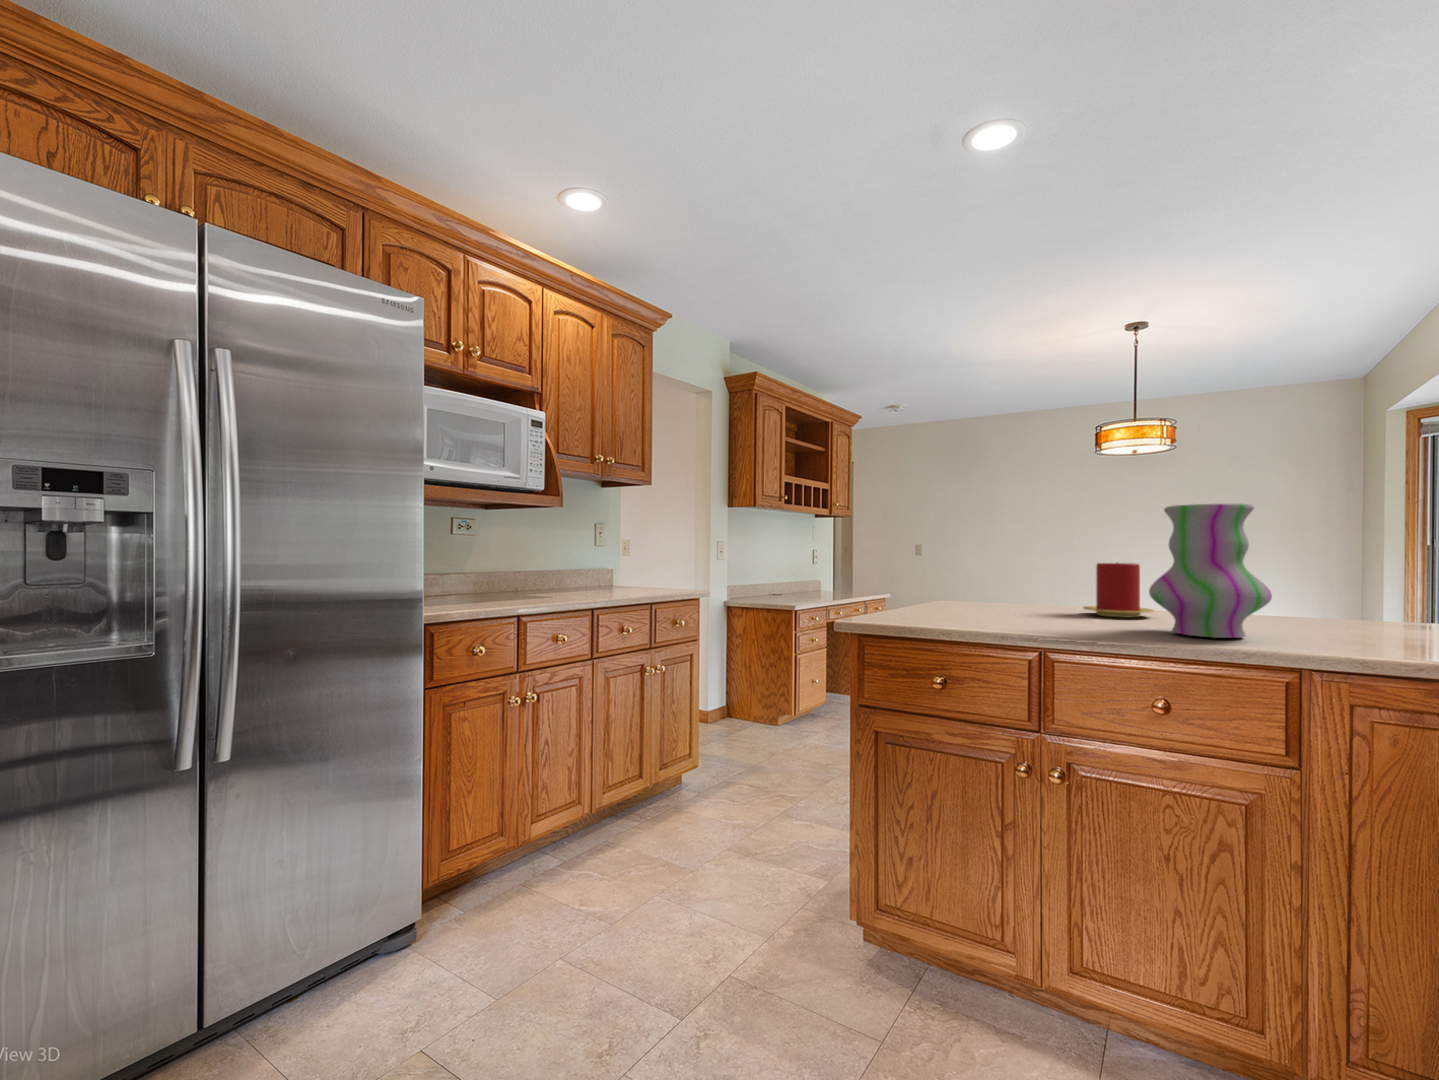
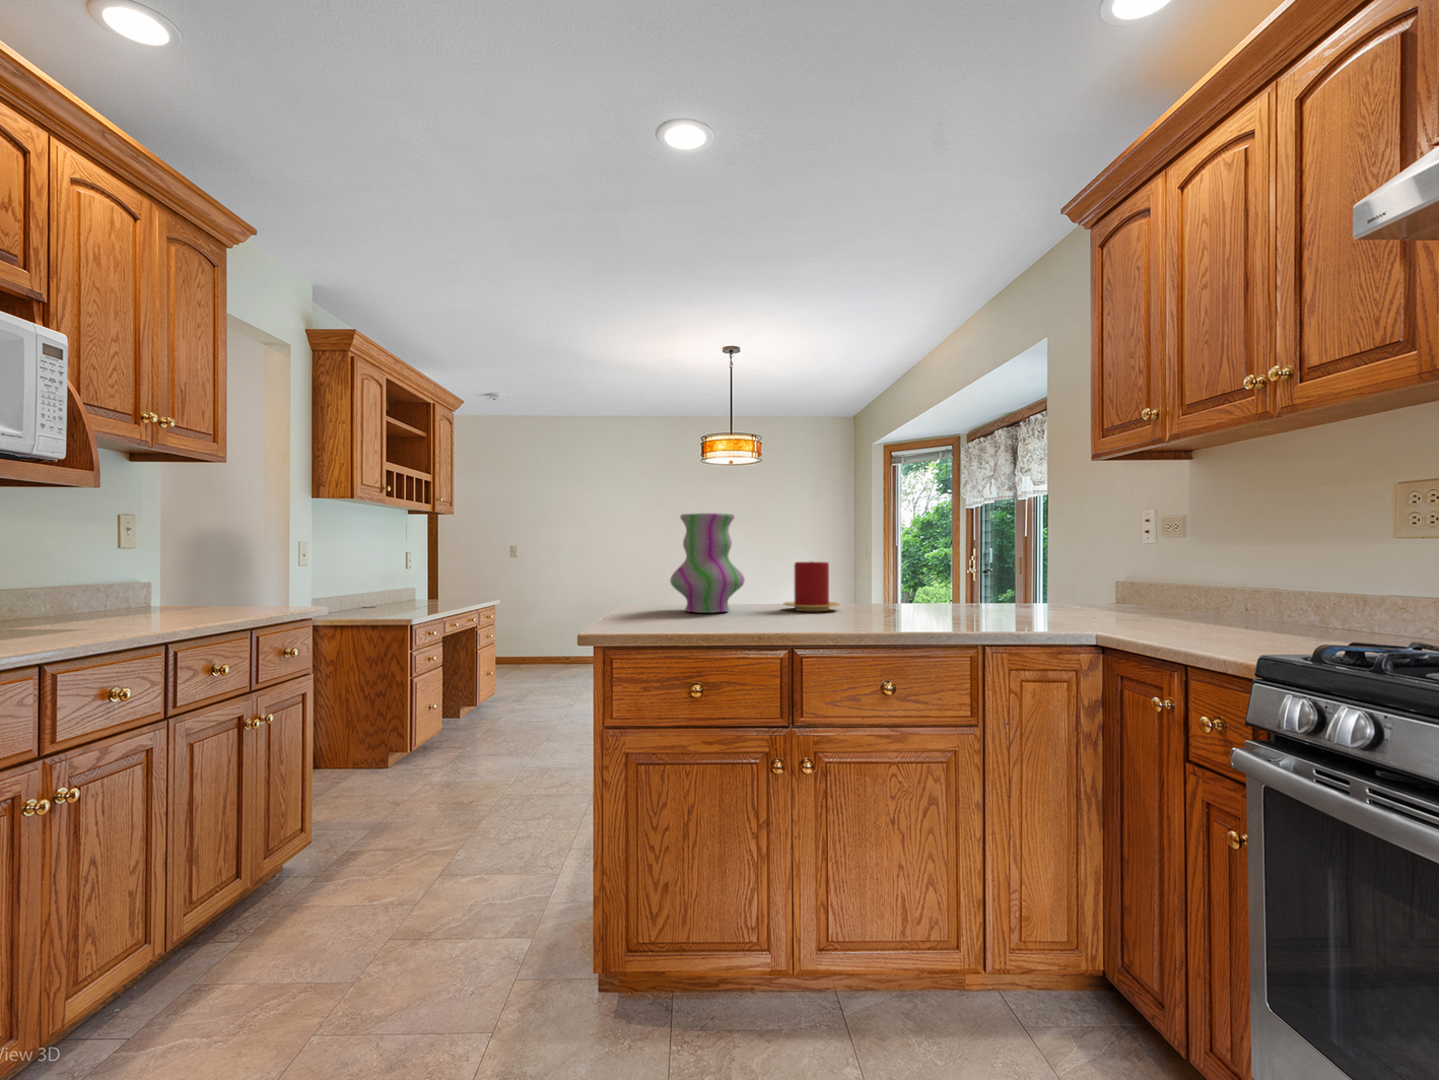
vase: present [1149,504,1272,638] -> present [670,513,744,613]

